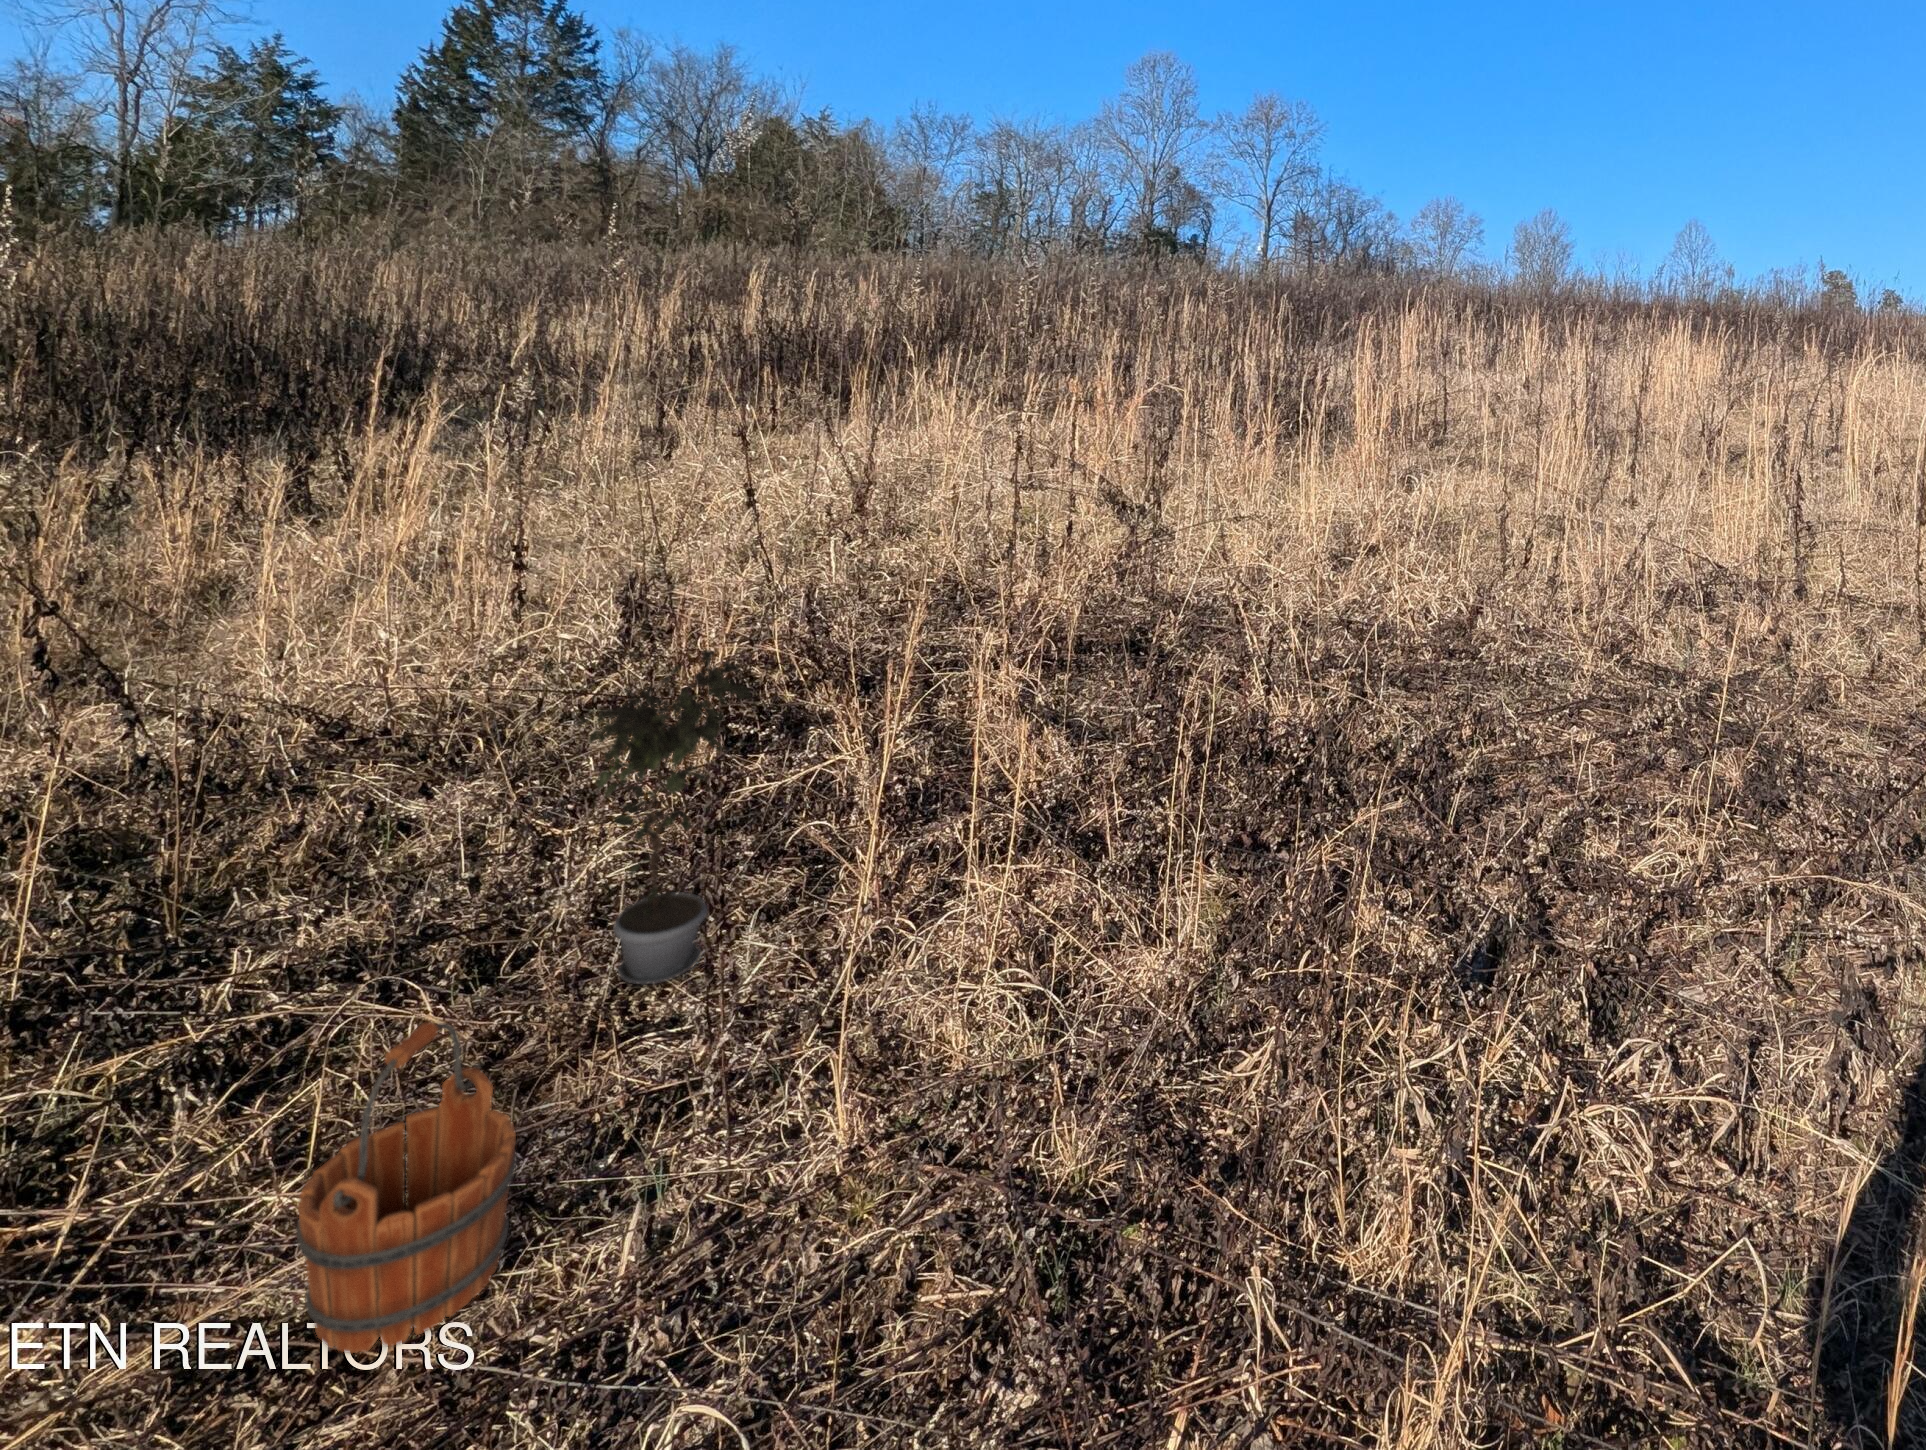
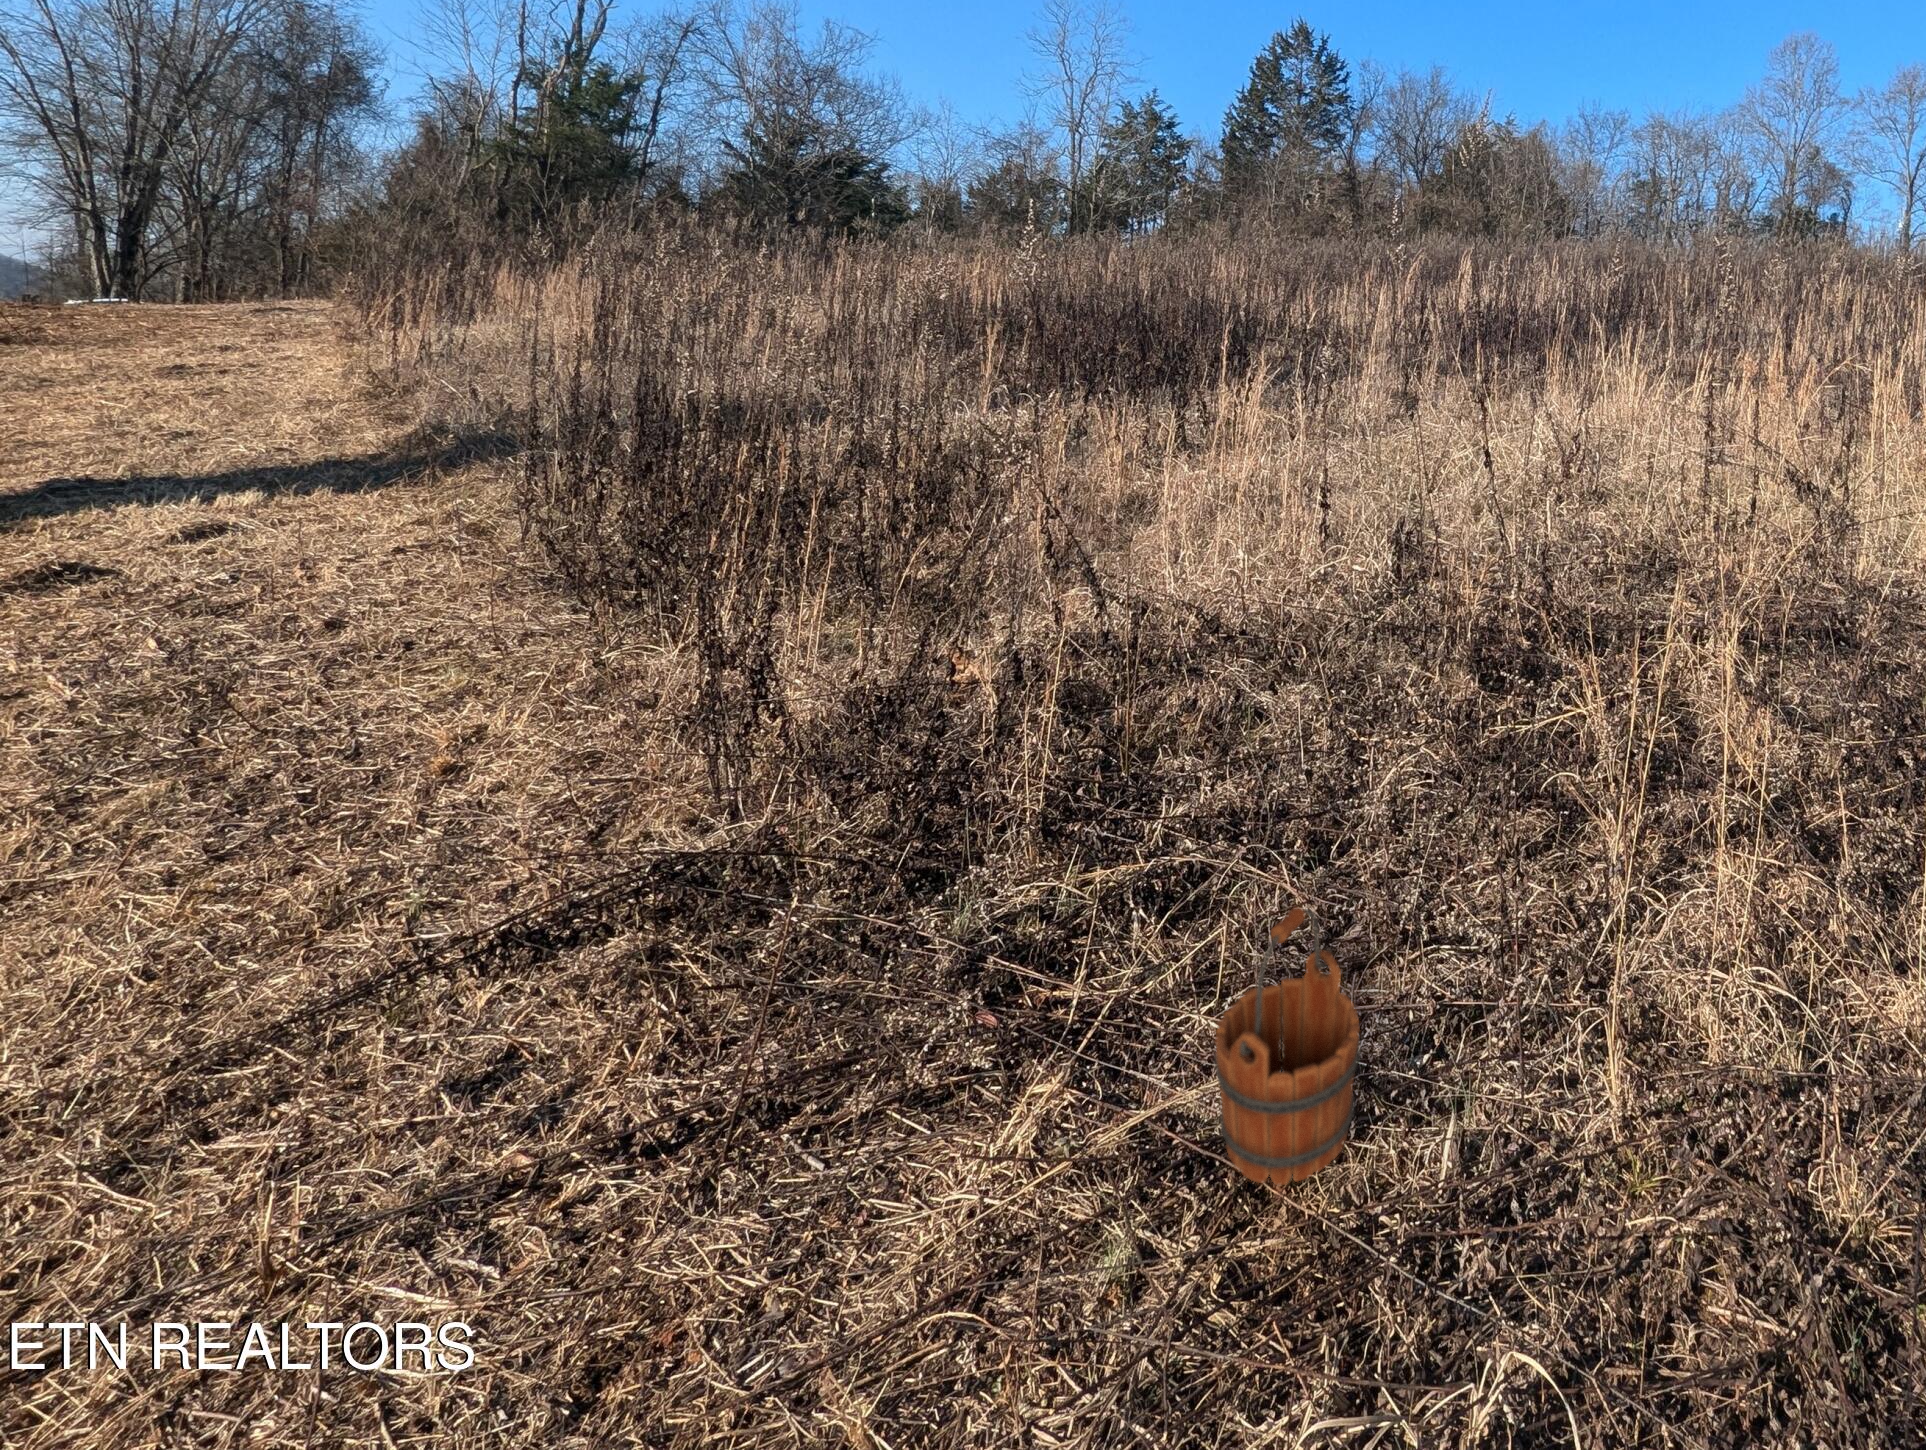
potted plant: present [576,650,751,985] -> none [1384,602,1513,894]

